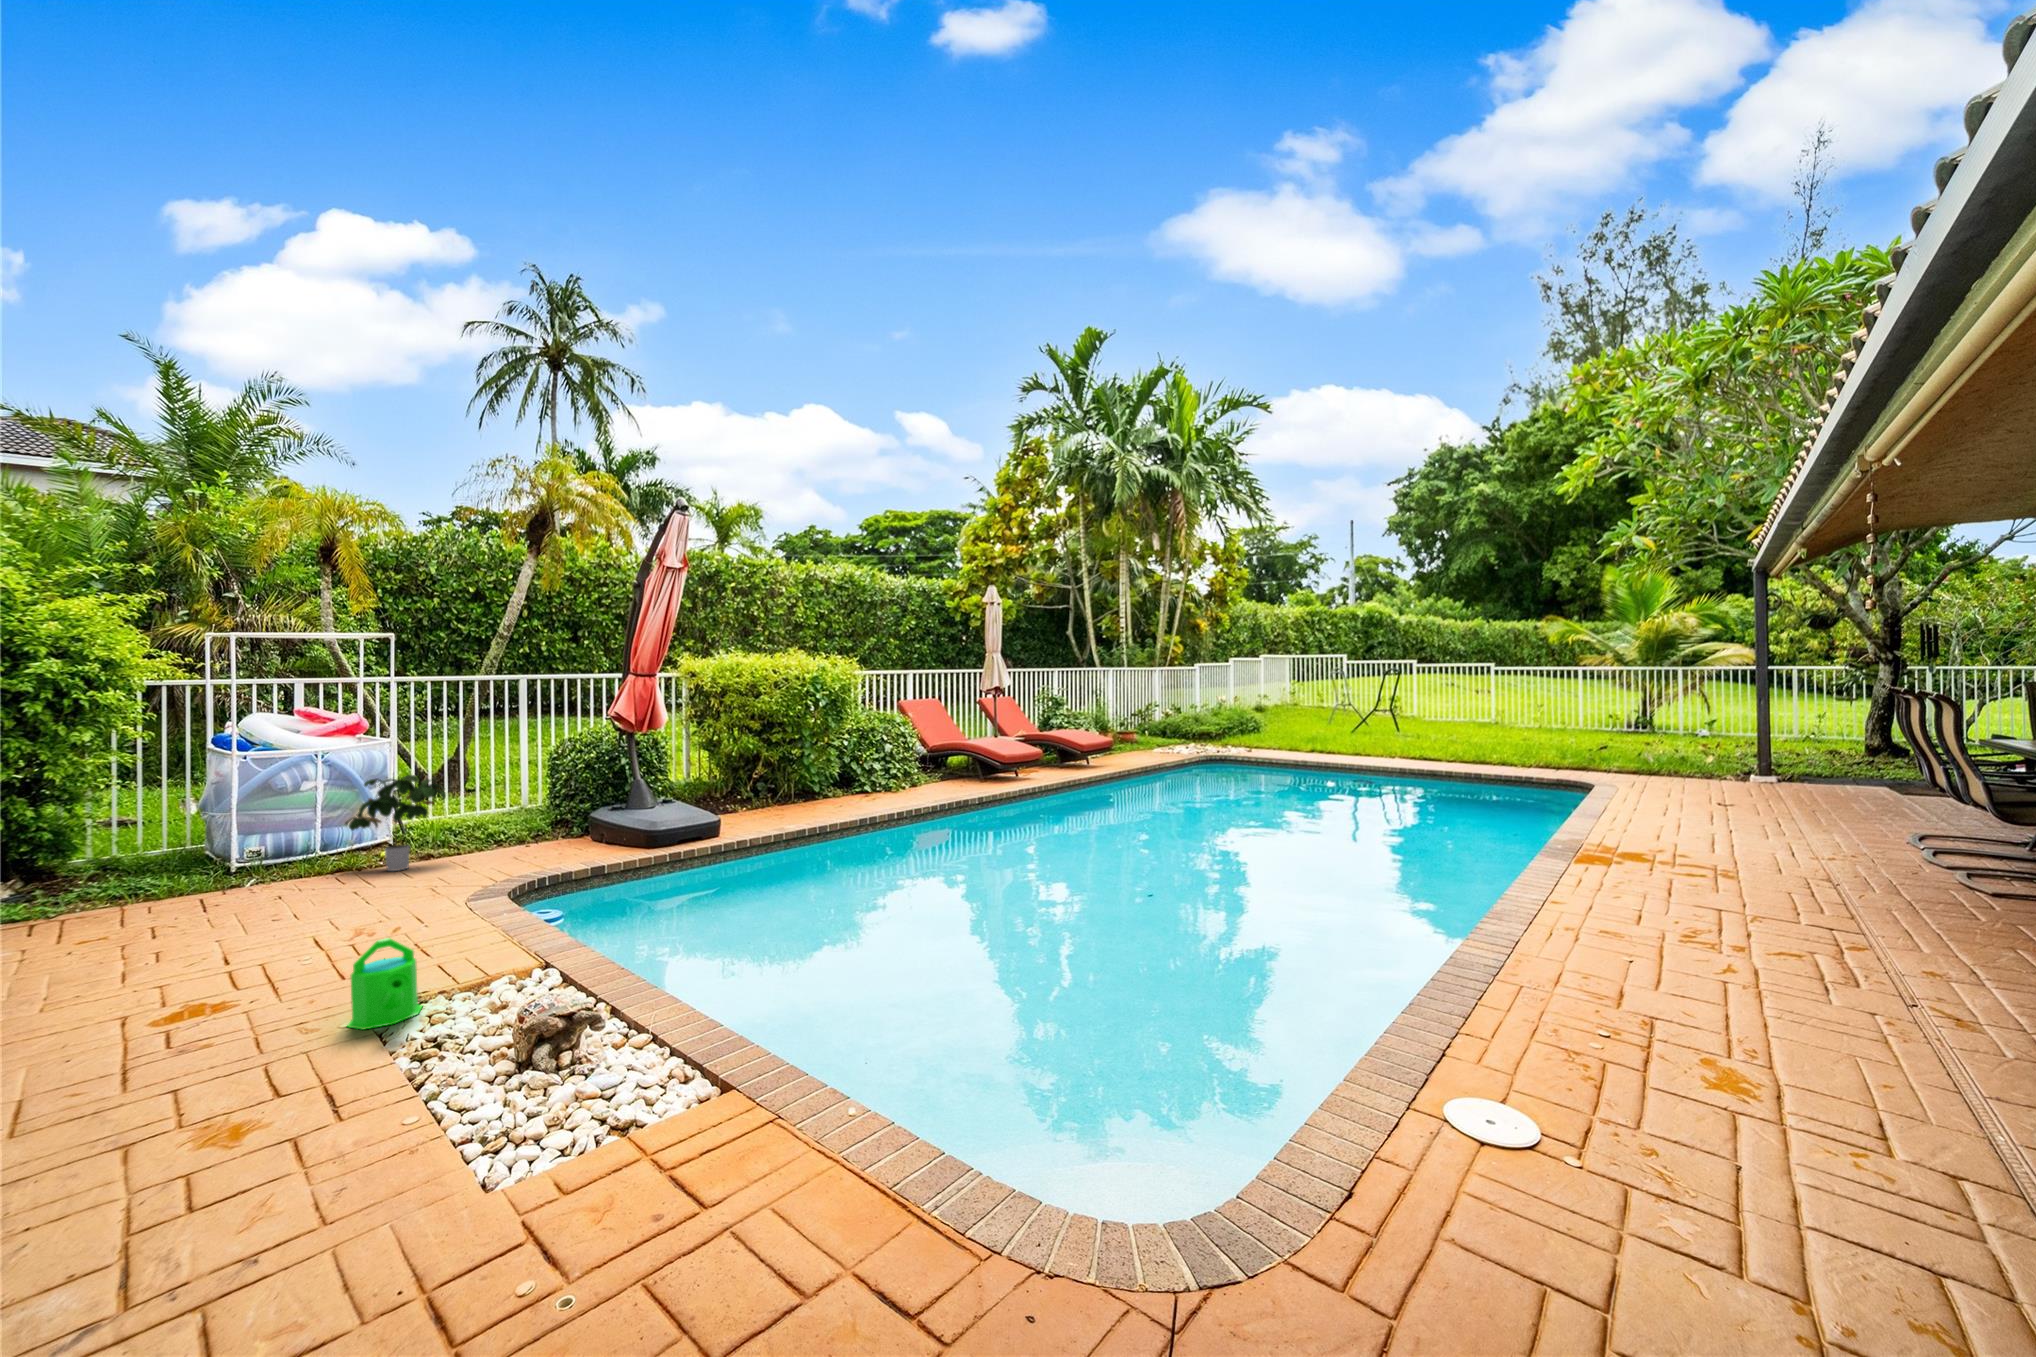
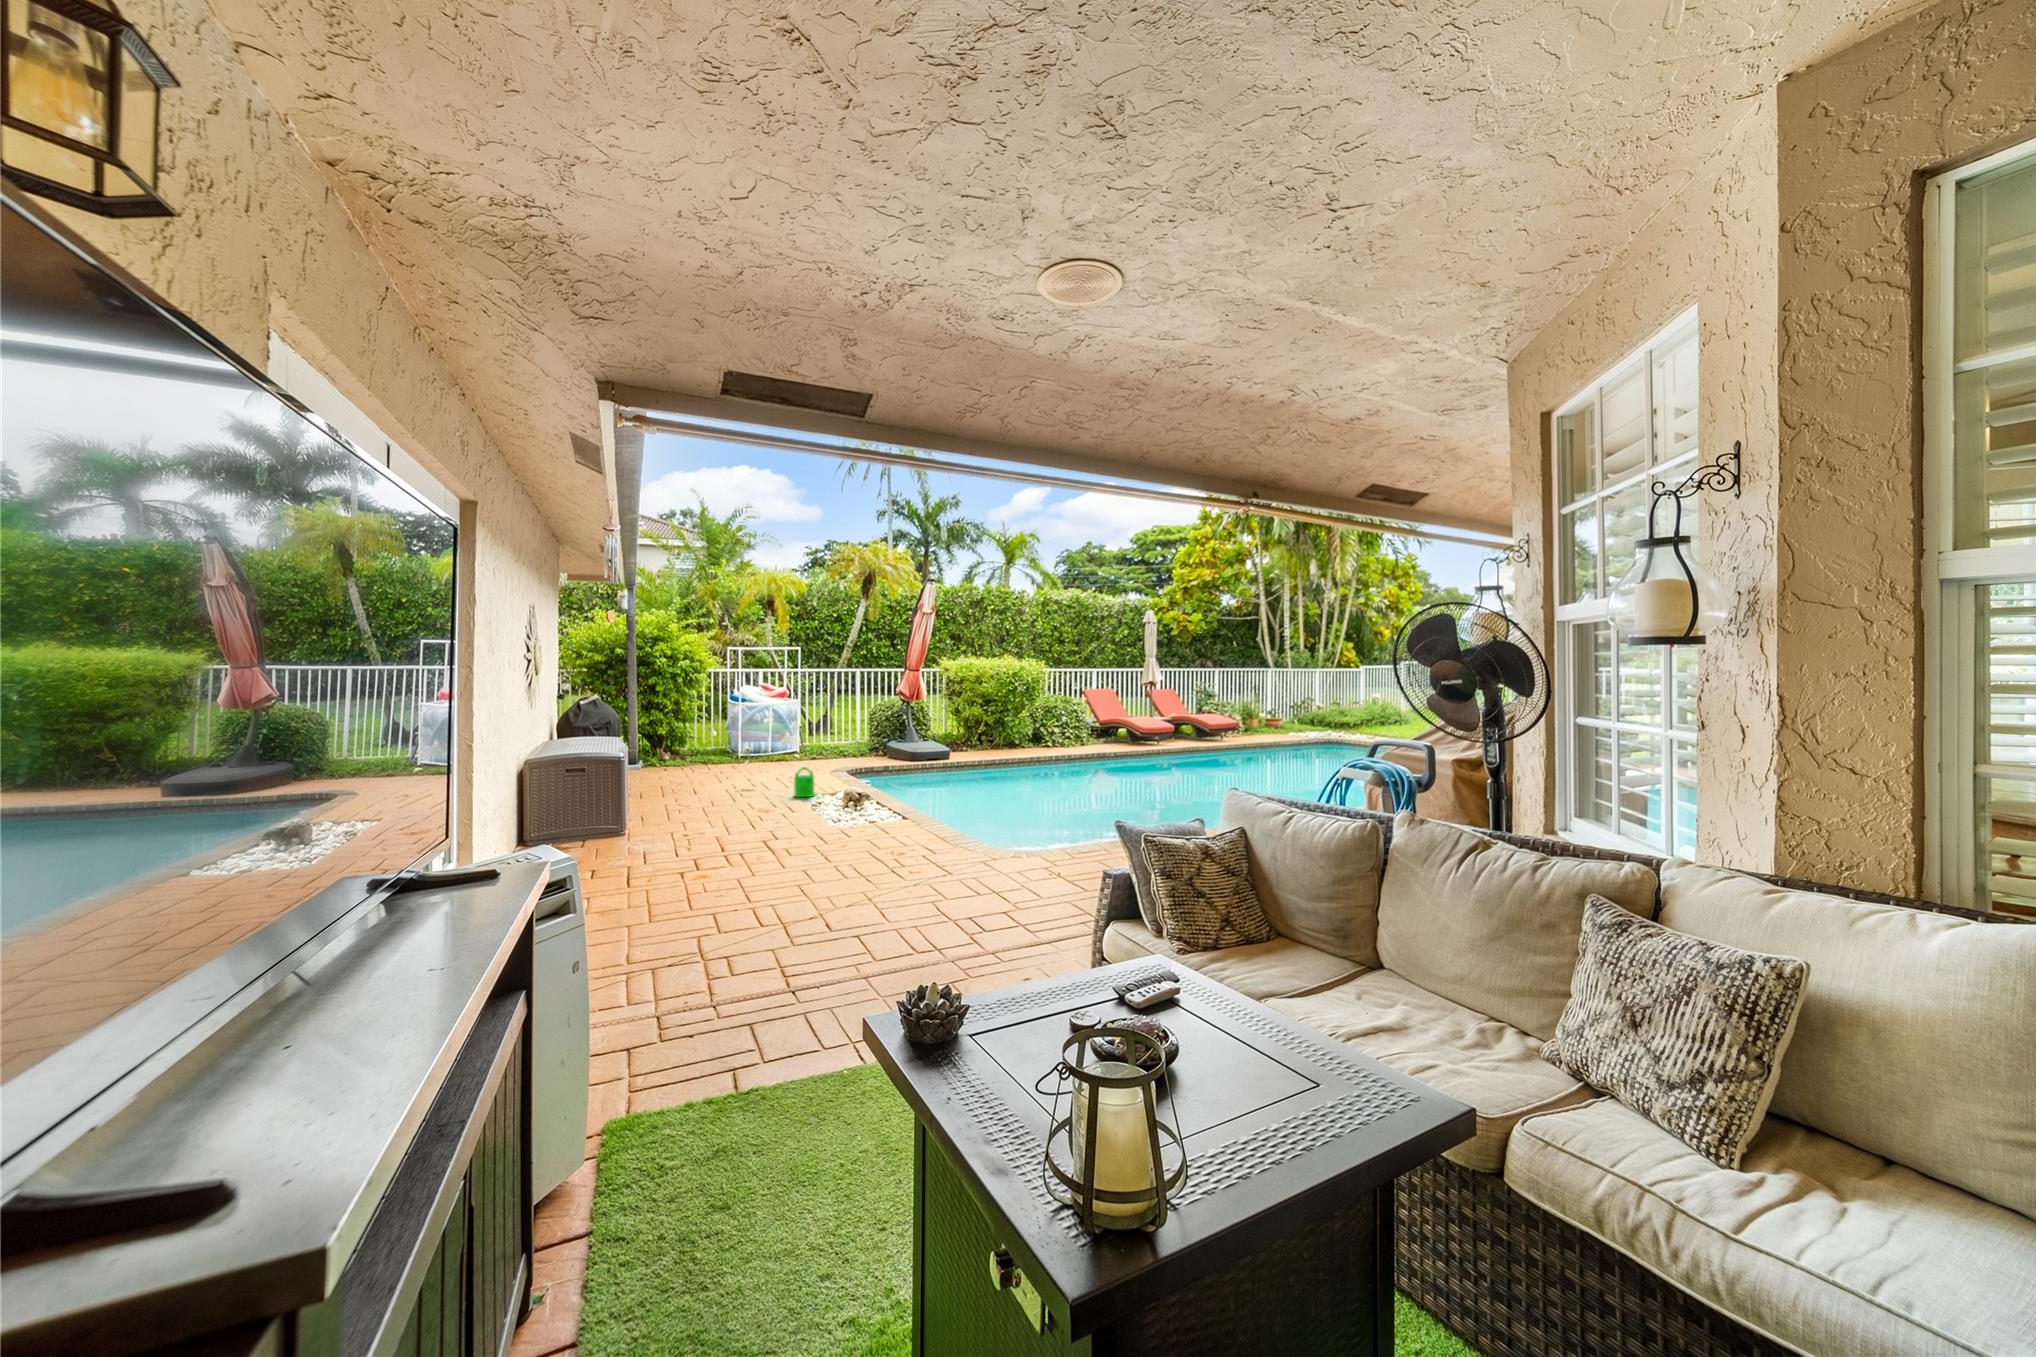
potted plant: present [345,775,446,871] -> none [783,716,823,761]

